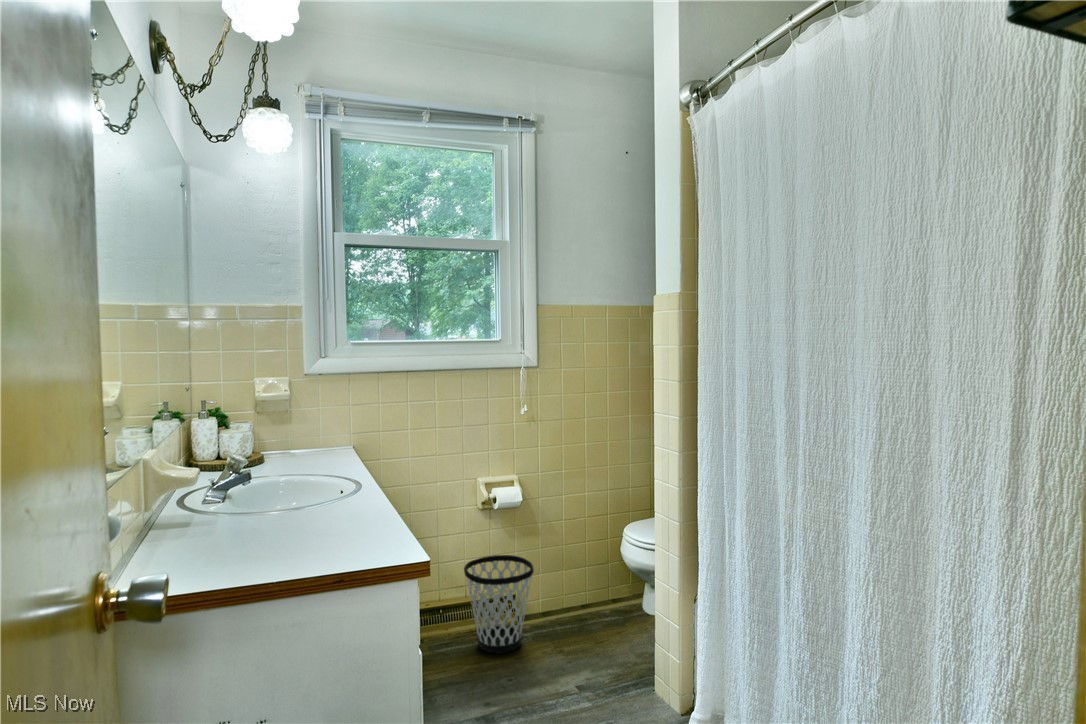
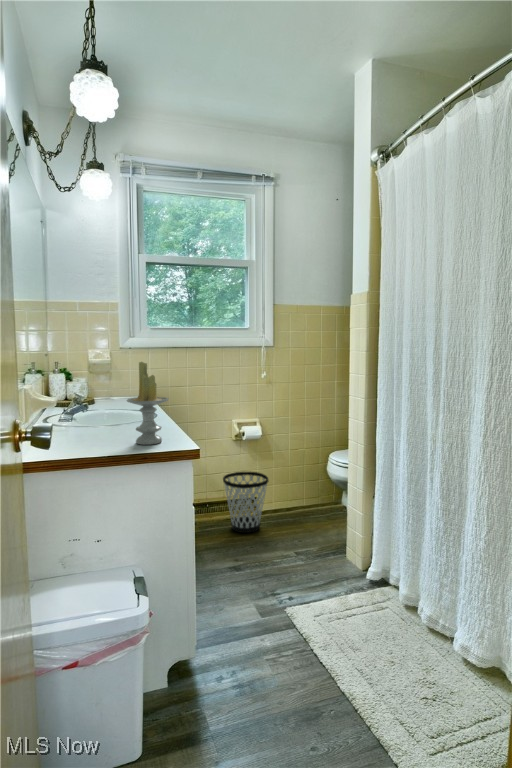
candle: none [309,417,379,556] -> present [127,362,168,445]

